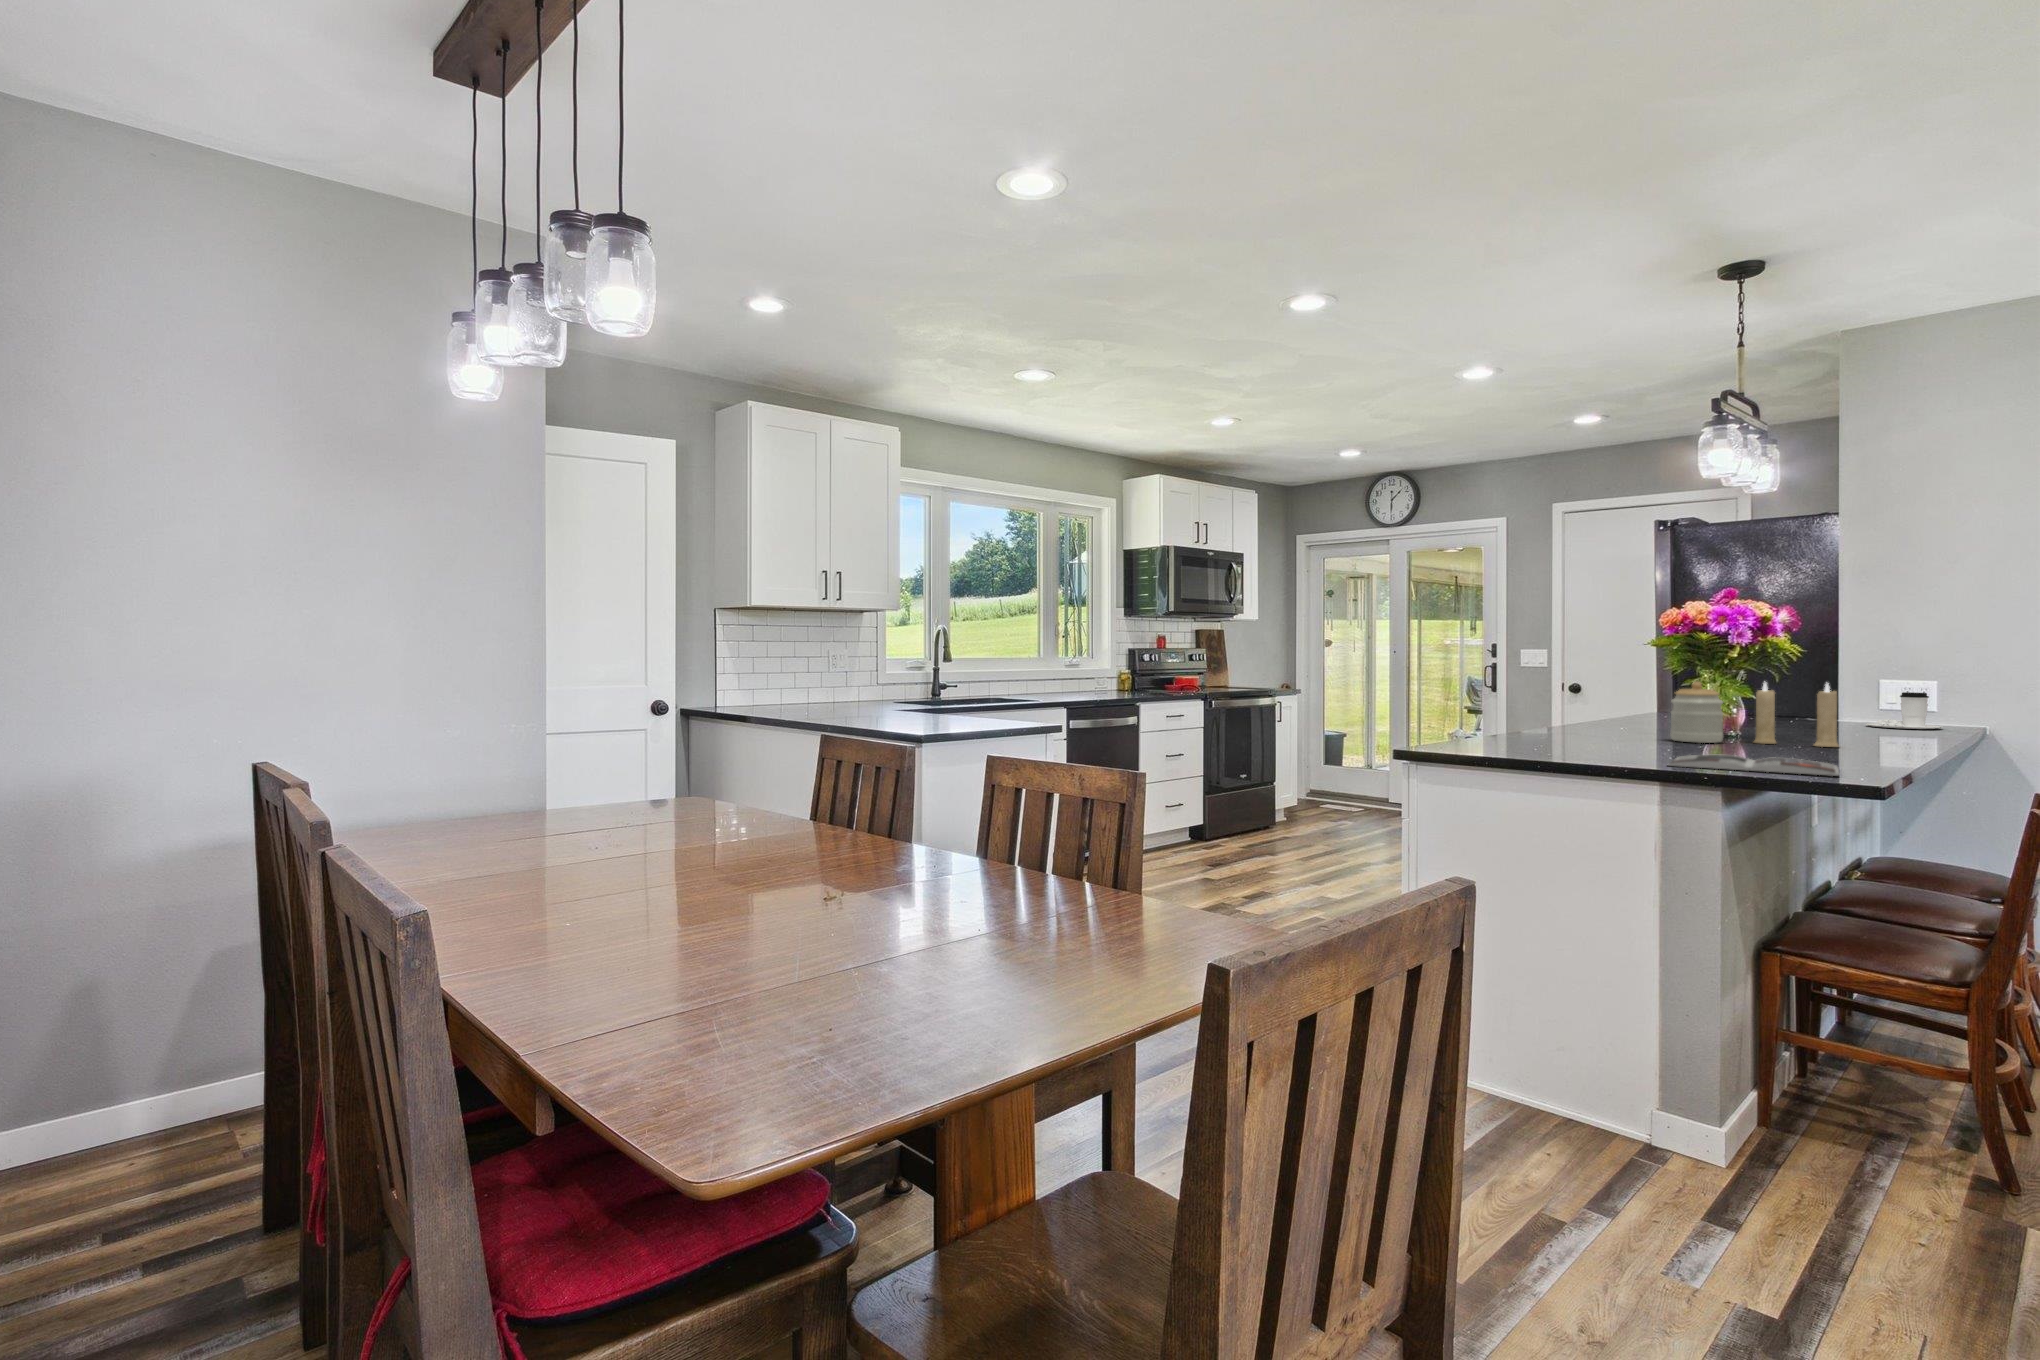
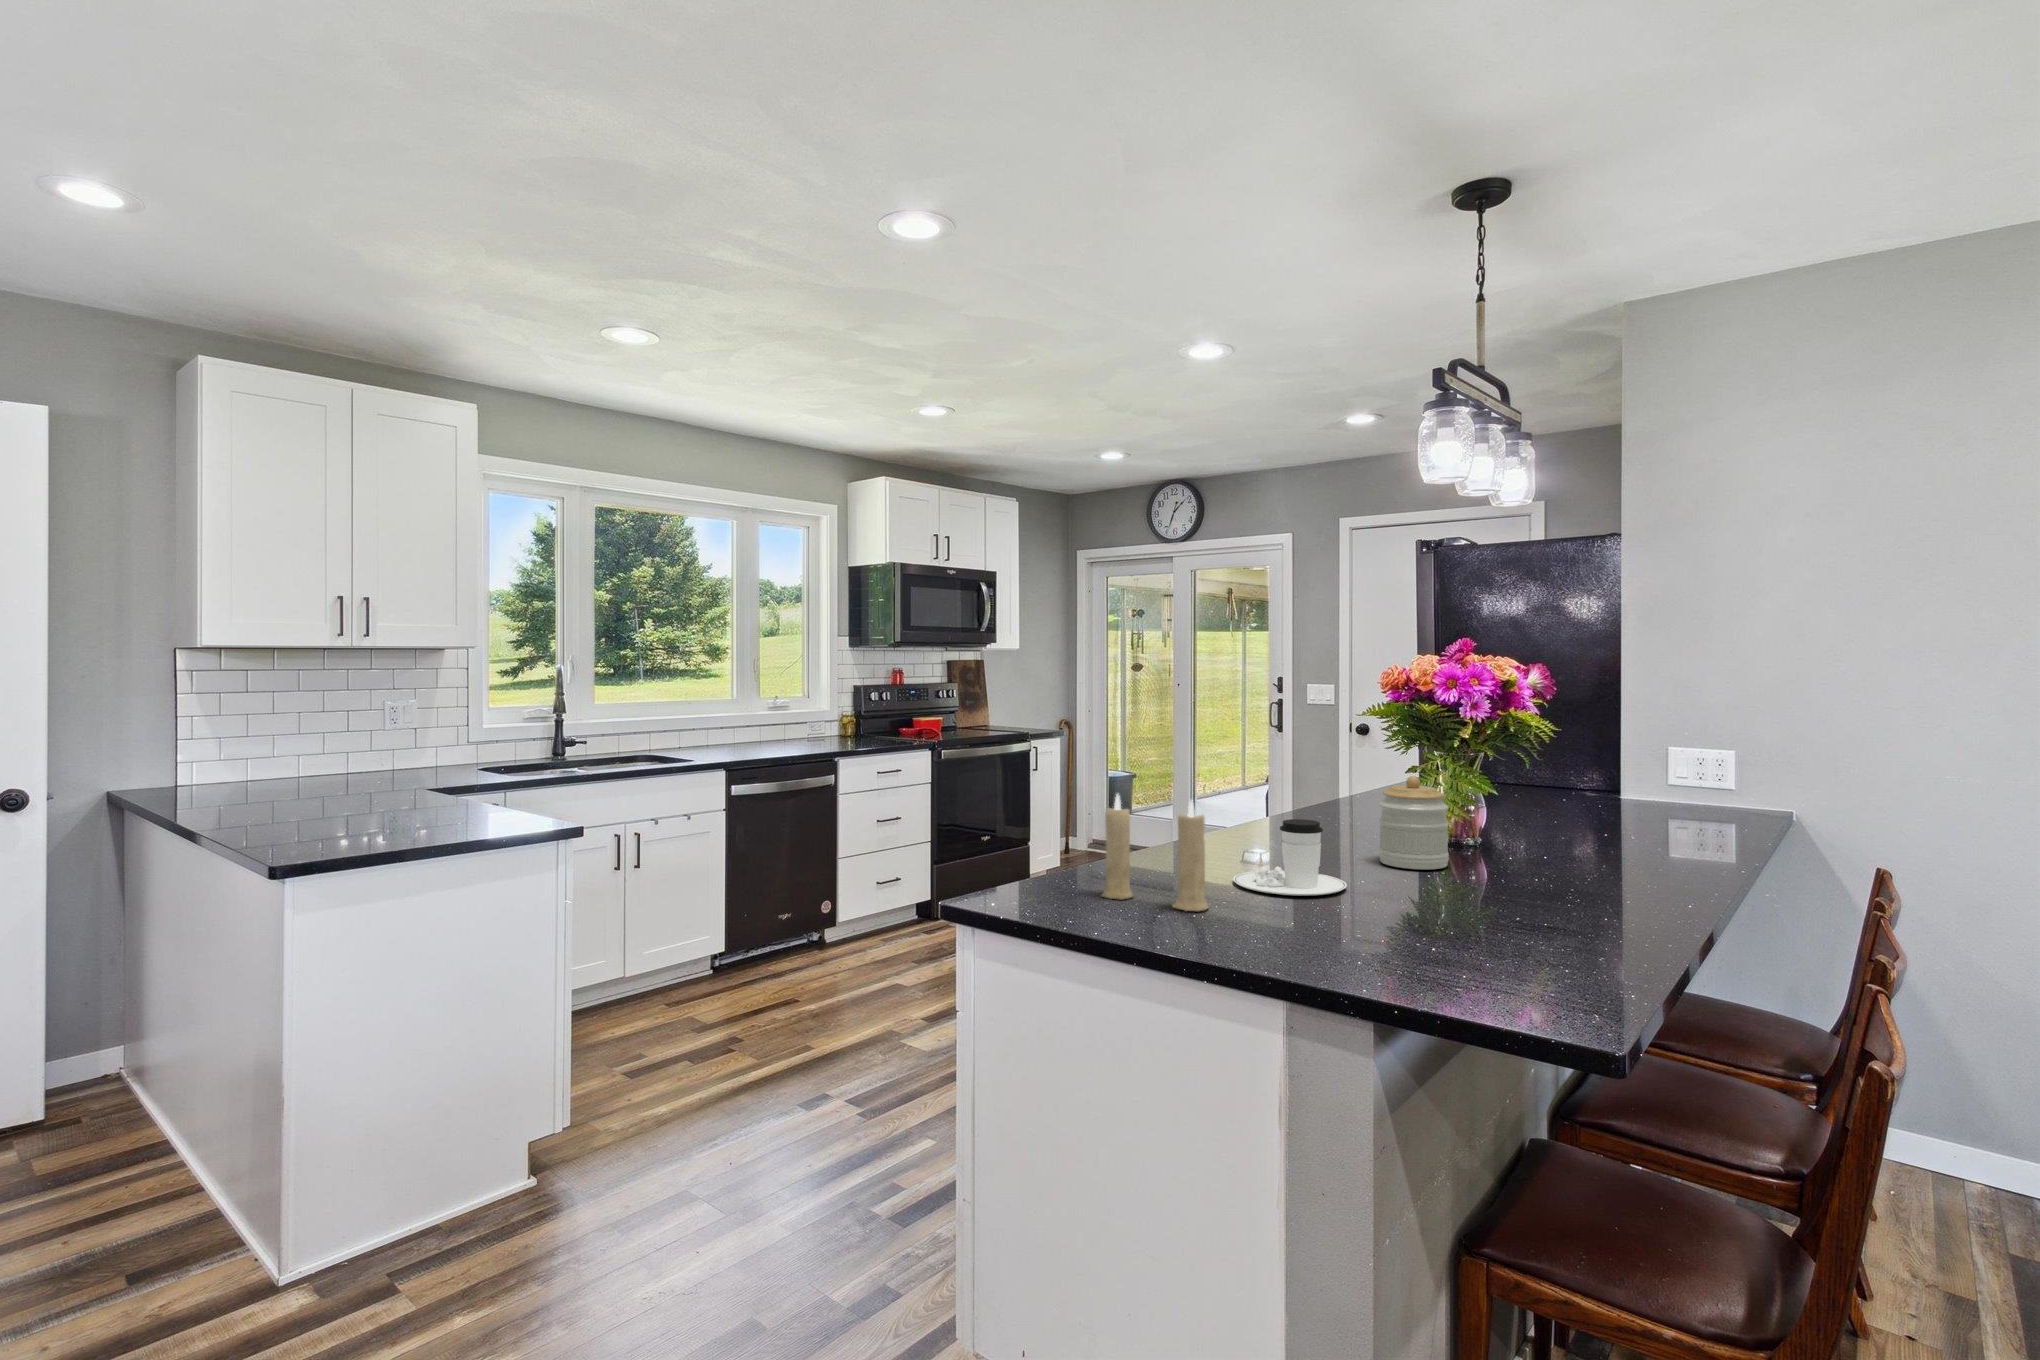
candle: present [1754,682,1839,747] -> present [1101,794,1208,911]
coffee cup: present [1867,692,1942,729] -> present [1233,819,1347,896]
magazine: present [1669,754,1839,776] -> none [1311,923,1582,999]

